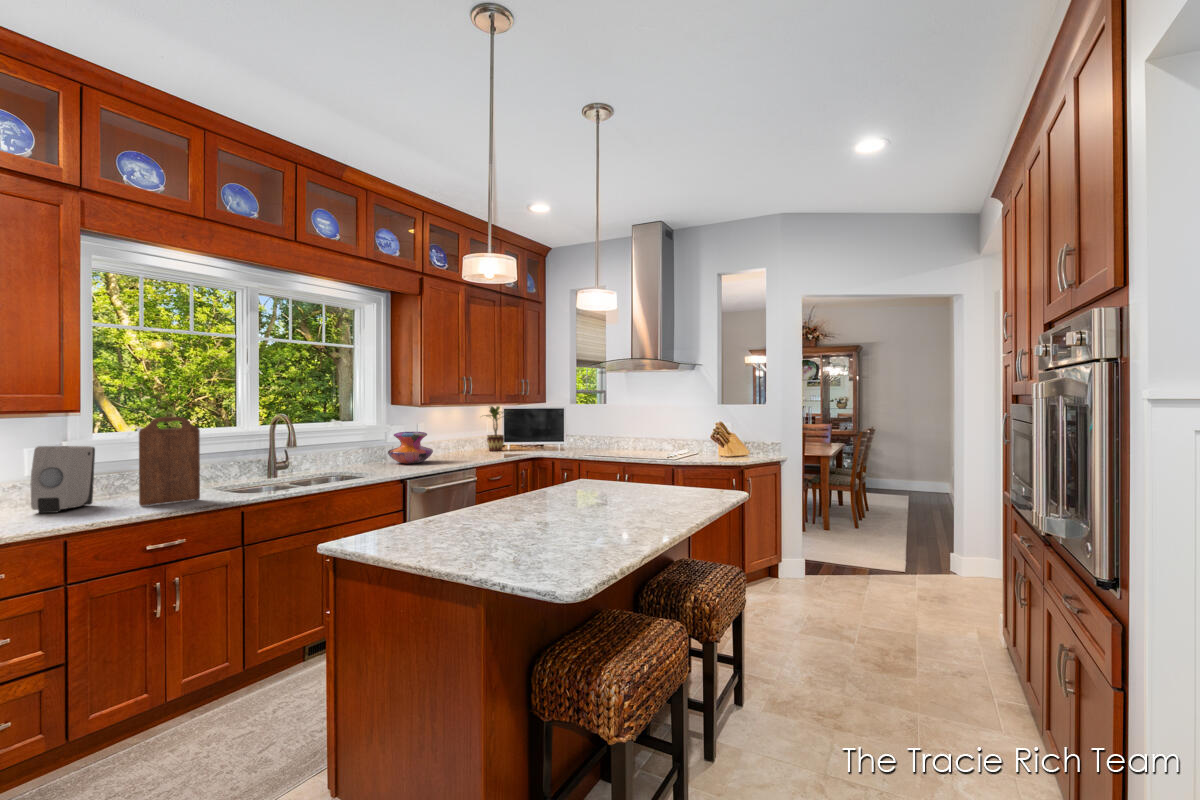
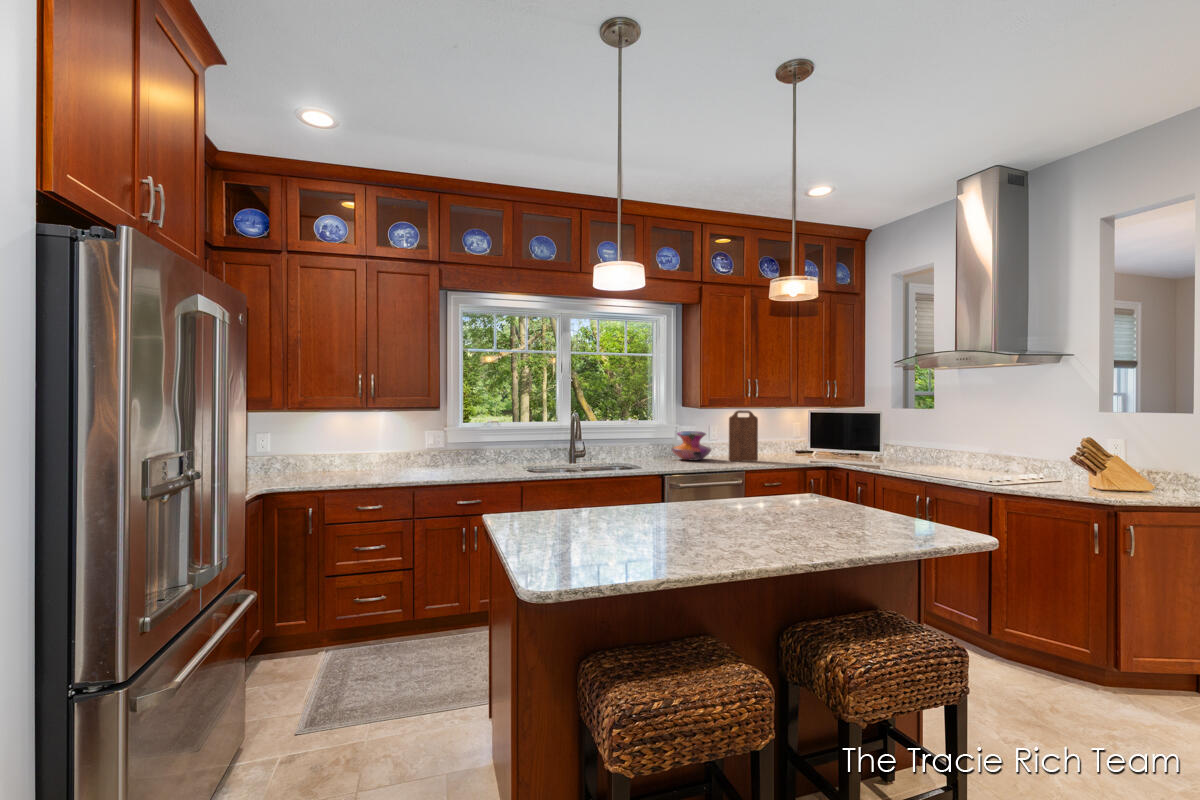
potted plant: present [486,406,506,451] -> none [778,410,816,456]
cutting board: present [139,417,200,506] -> present [729,410,758,461]
soap dispenser: present [31,446,95,513] -> none [414,428,450,470]

